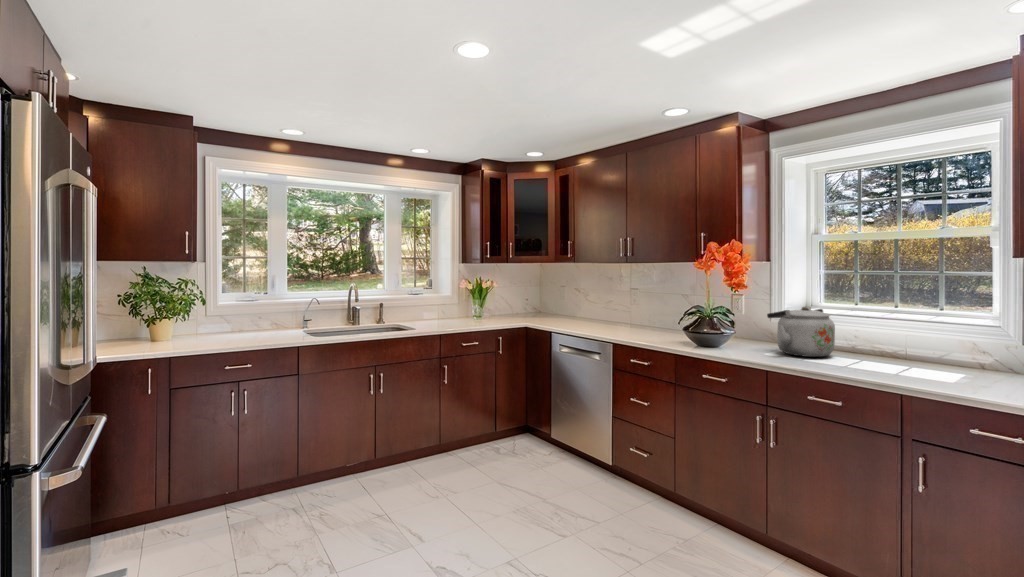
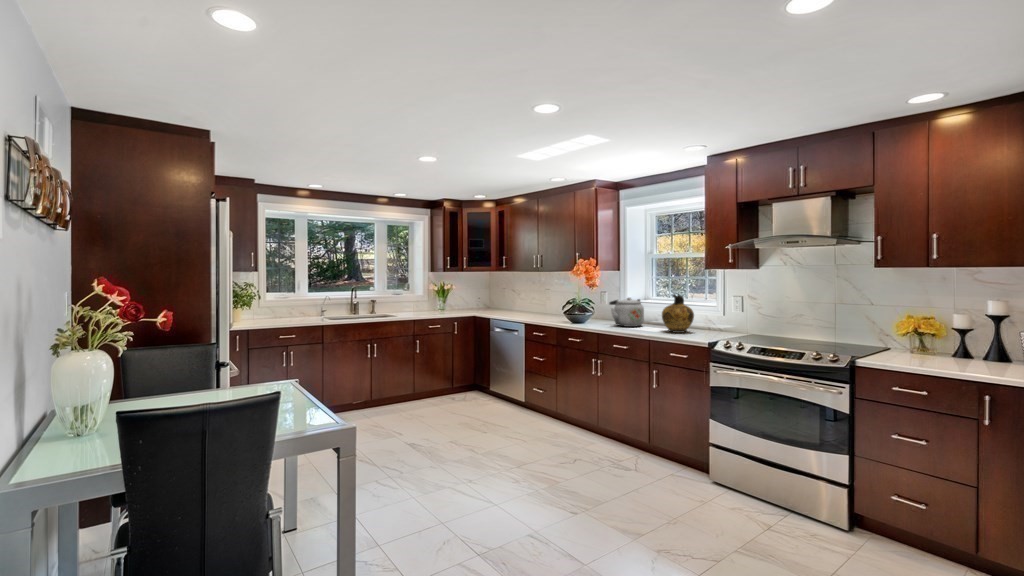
ceramic jug: none [894,304,969,376] -> present [662,294,694,333]

